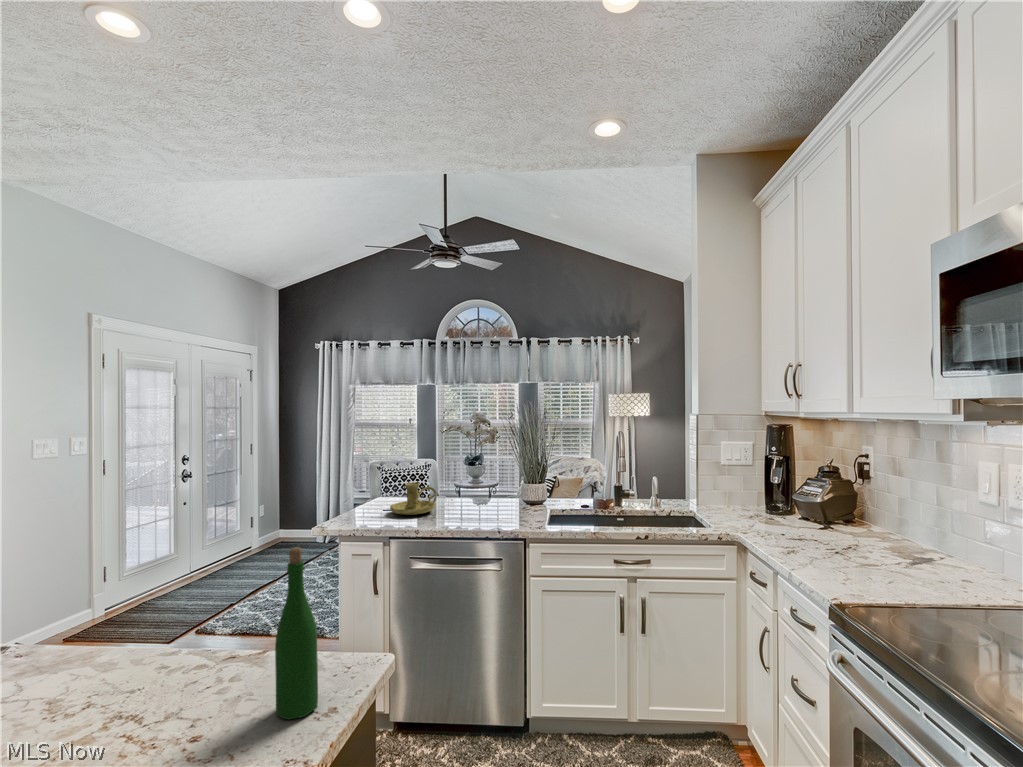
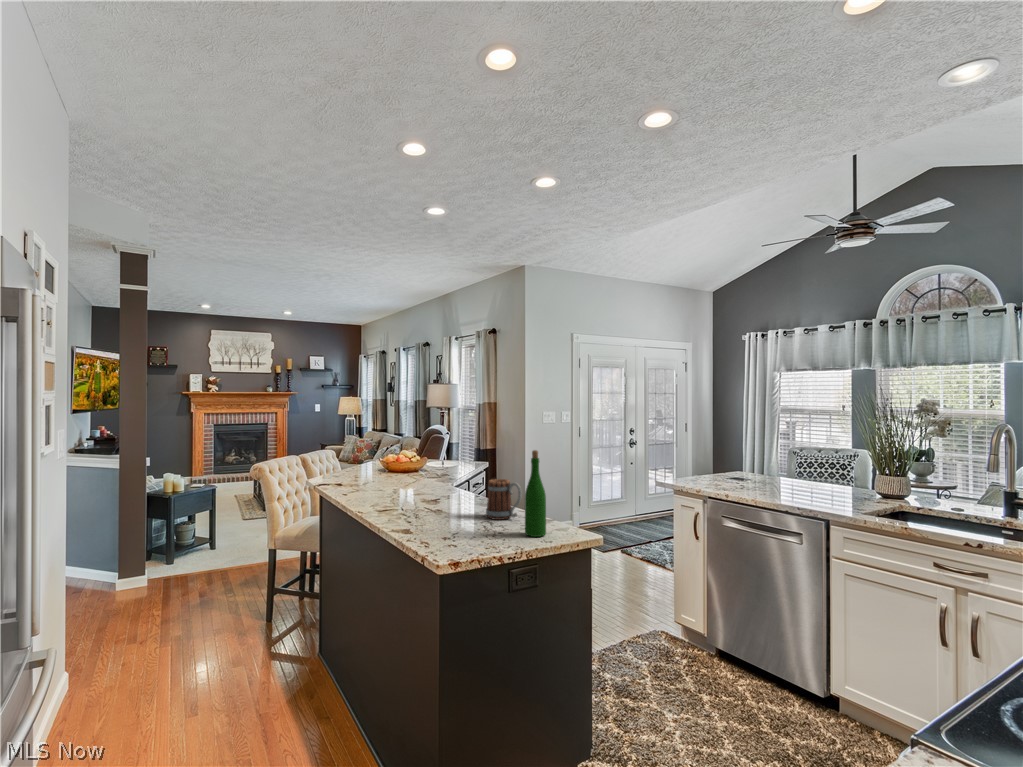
candle holder: present [390,483,437,515] -> none [725,455,776,483]
mug: none [128,610,221,707] -> present [486,479,522,520]

